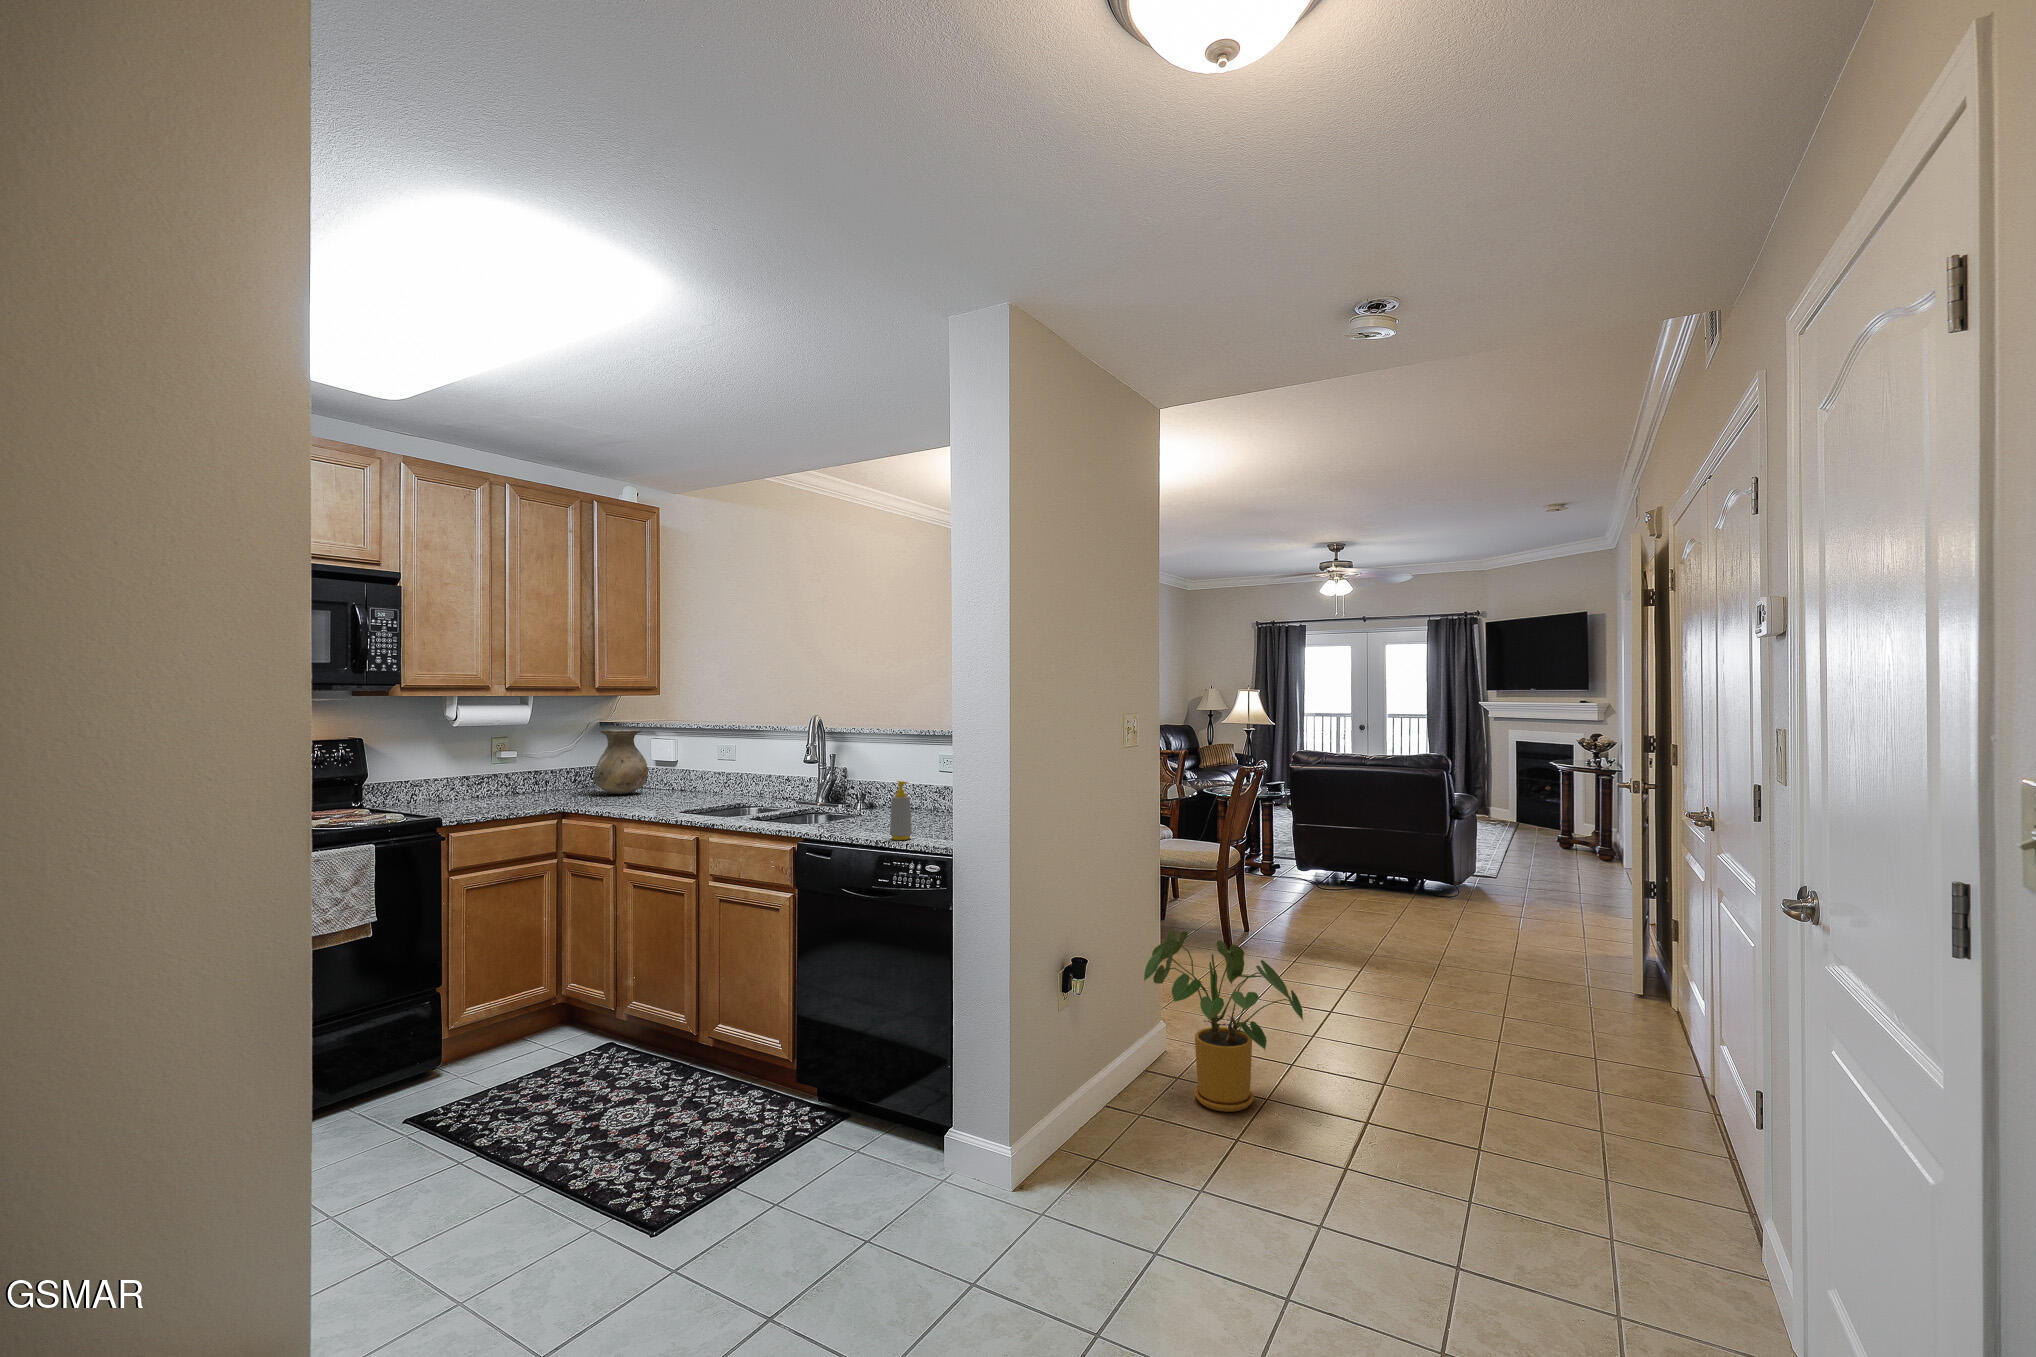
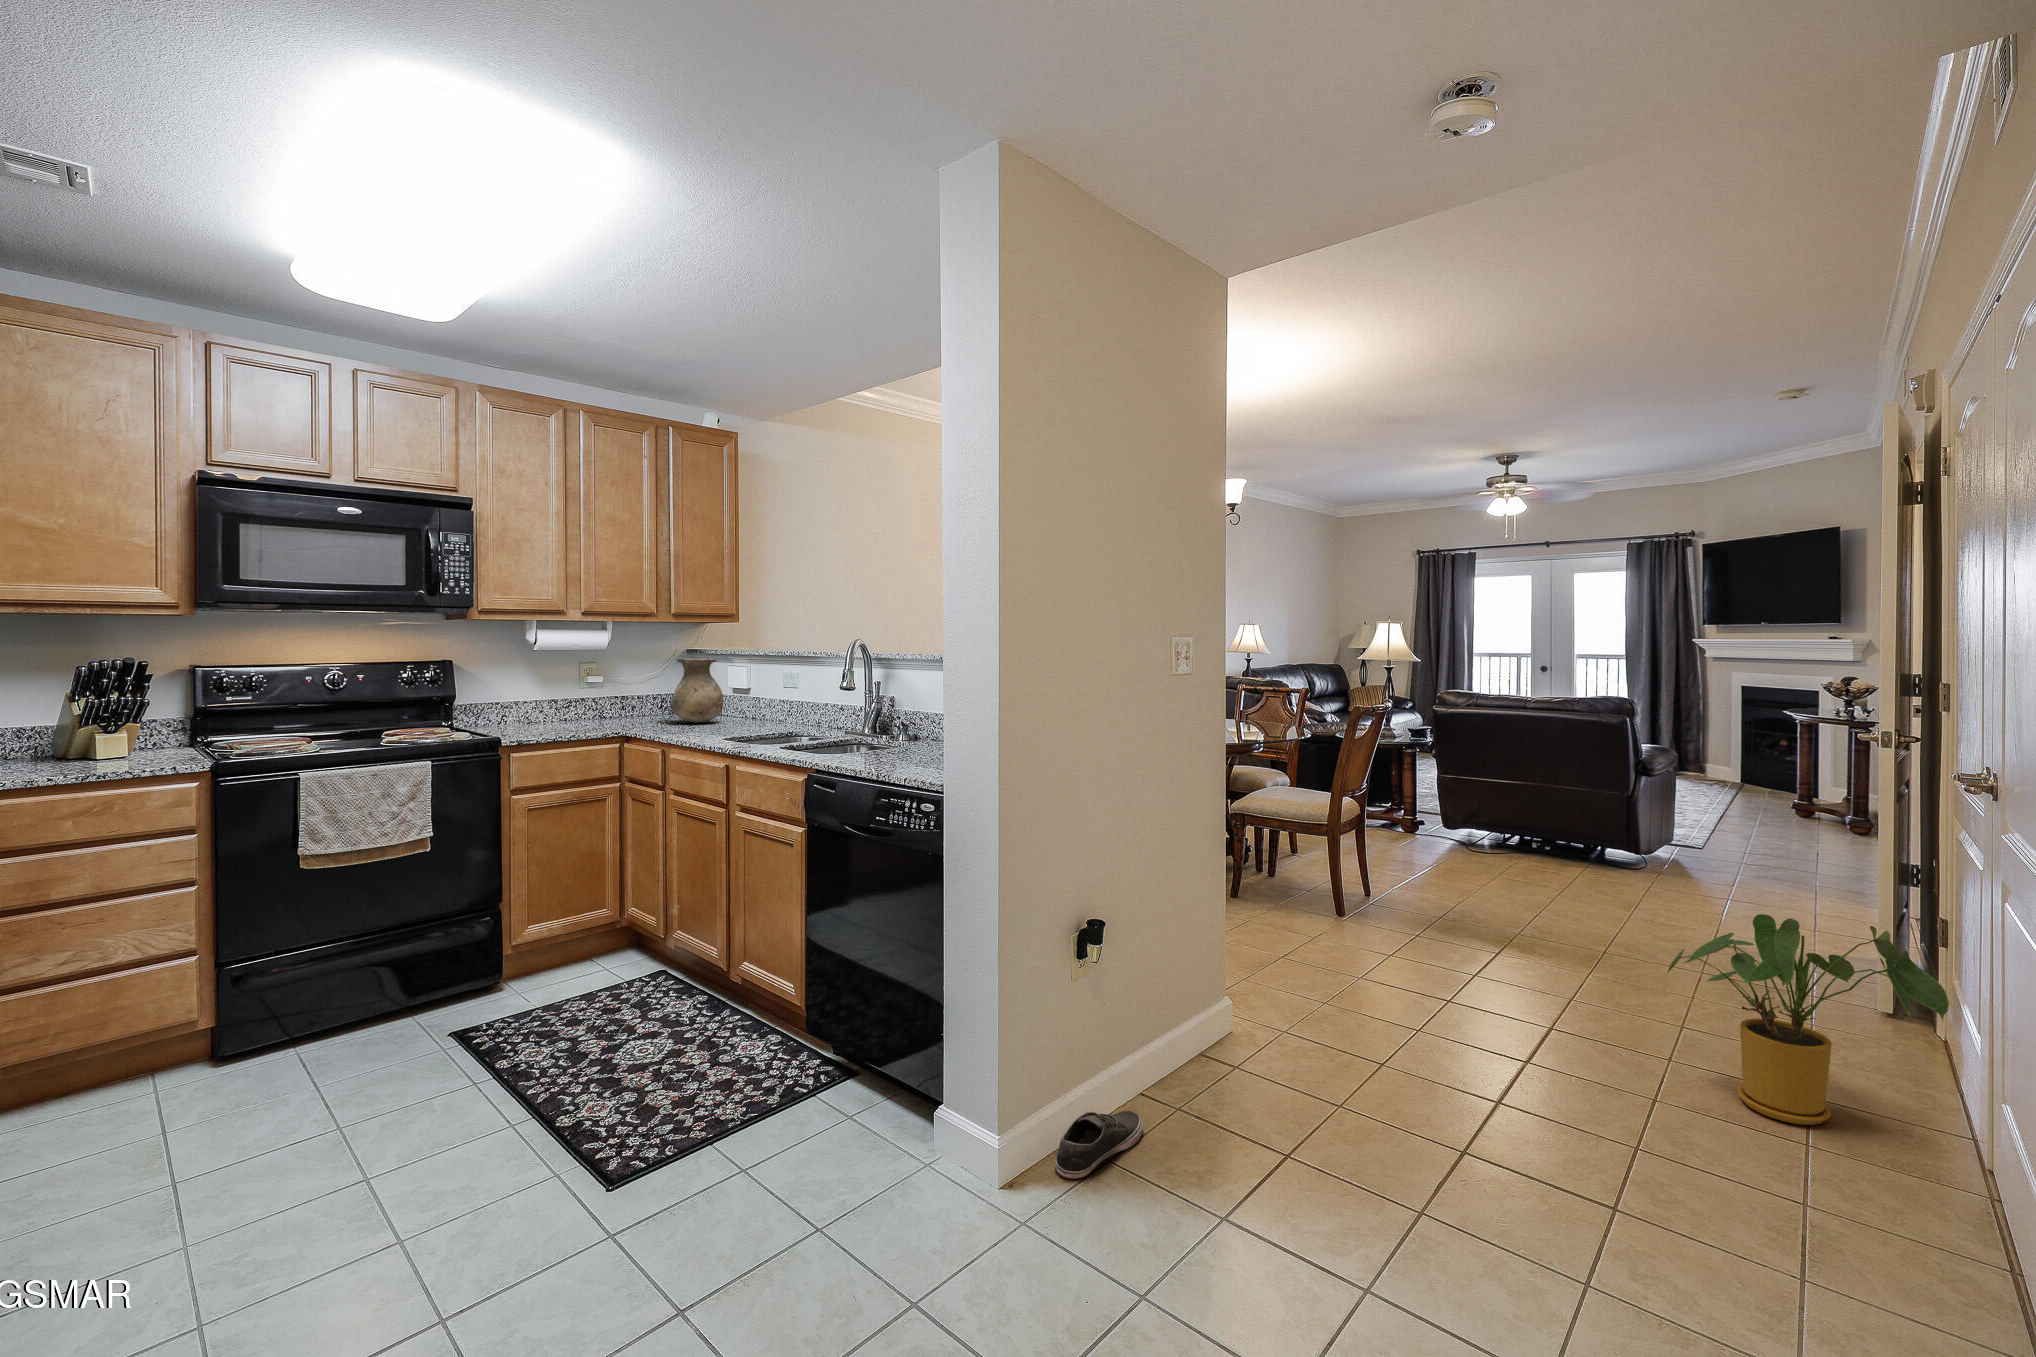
soap bottle: present [890,781,912,840] -> none [896,712,921,778]
house plant: present [1144,930,1303,1112] -> present [1666,914,1949,1125]
shoe: none [1056,1122,1119,1181] -> present [1055,1111,1143,1179]

